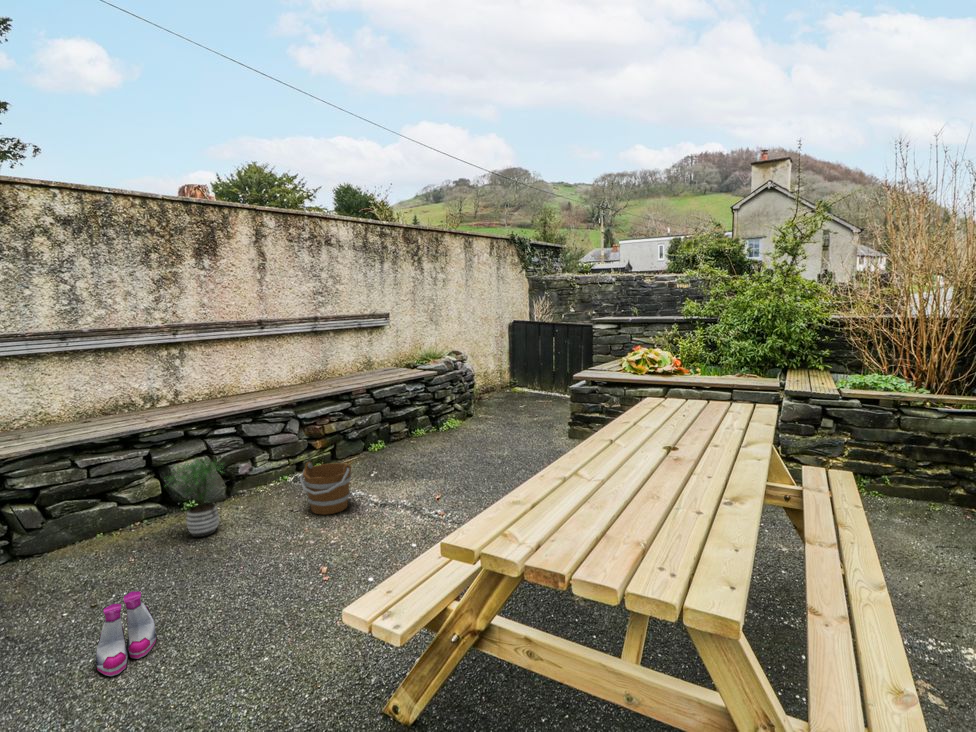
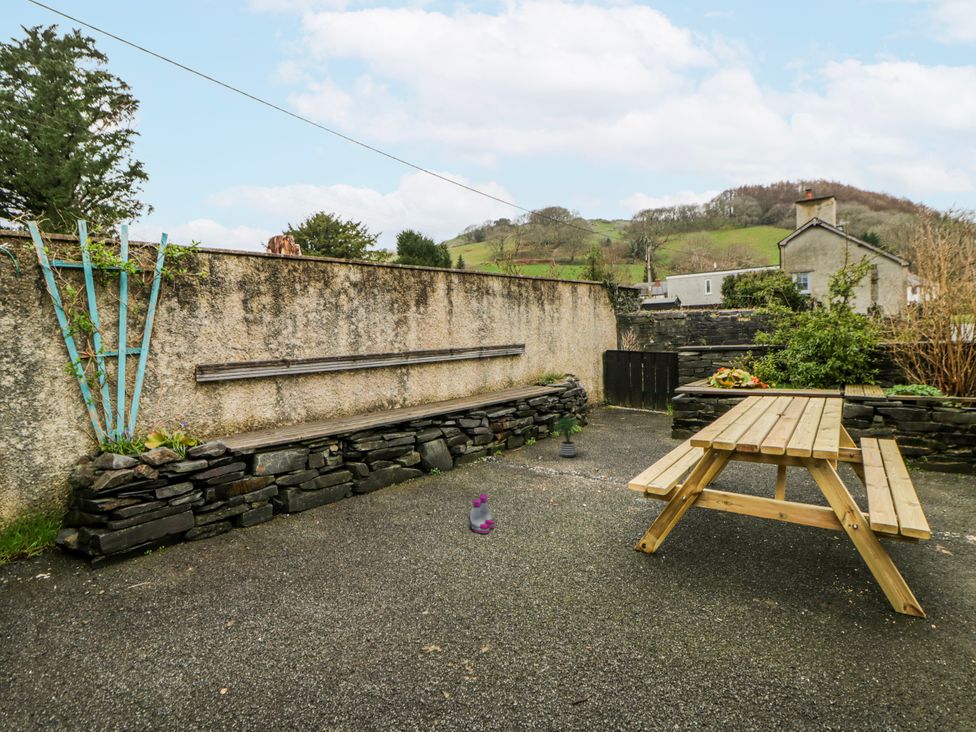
potted plant: present [165,458,221,537] -> present [556,417,576,458]
bucket: present [300,462,352,515] -> none [510,443,544,477]

